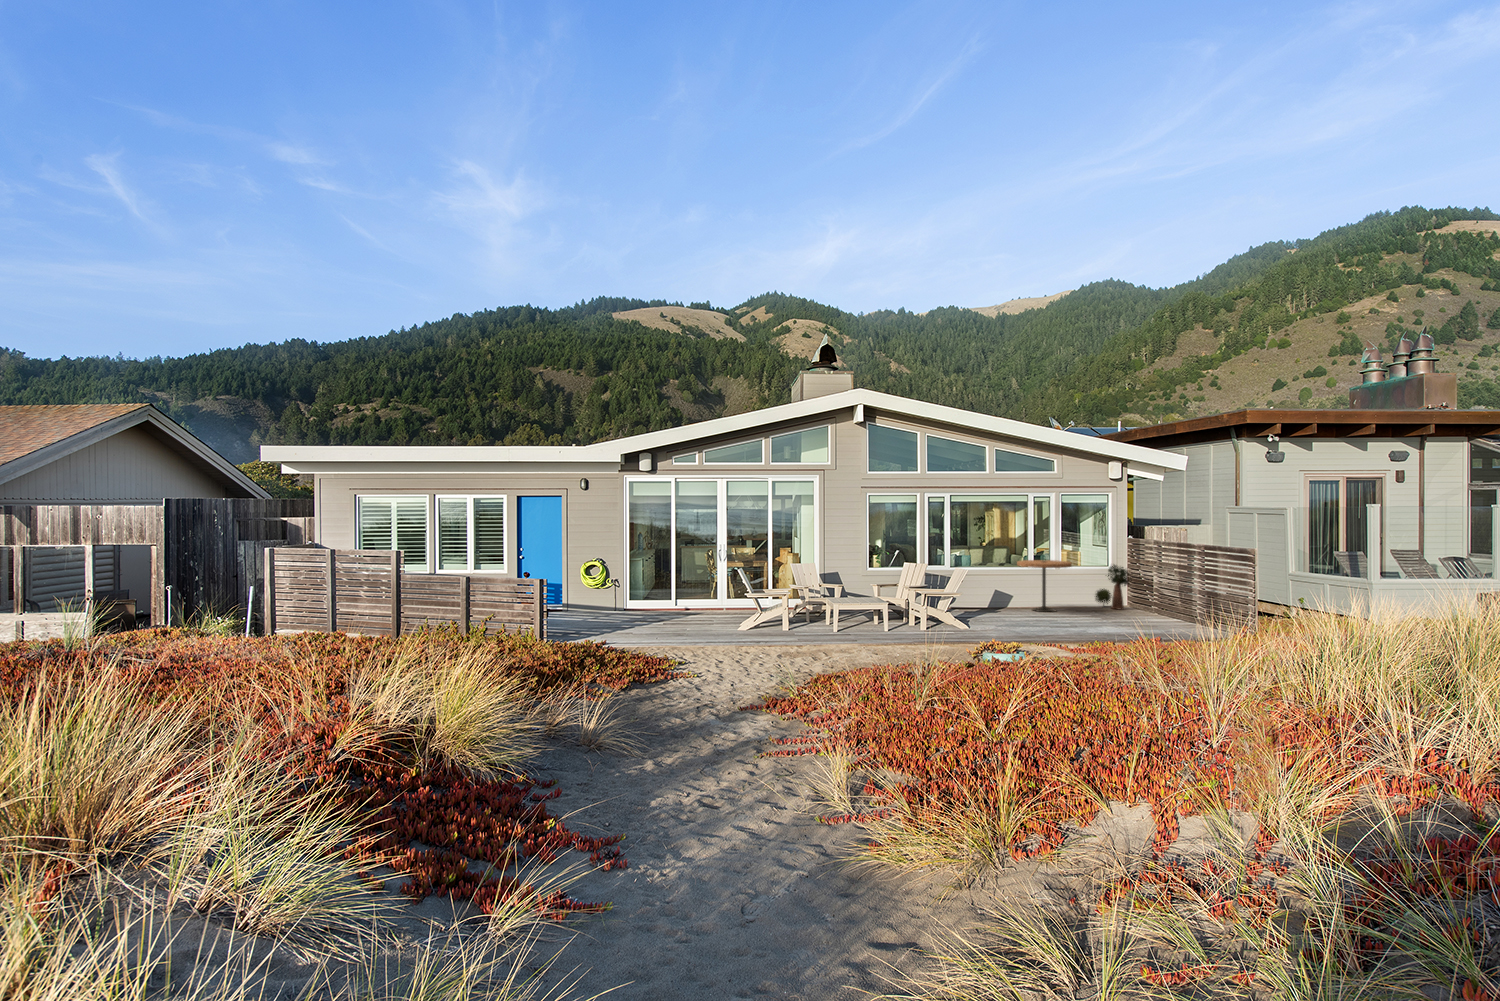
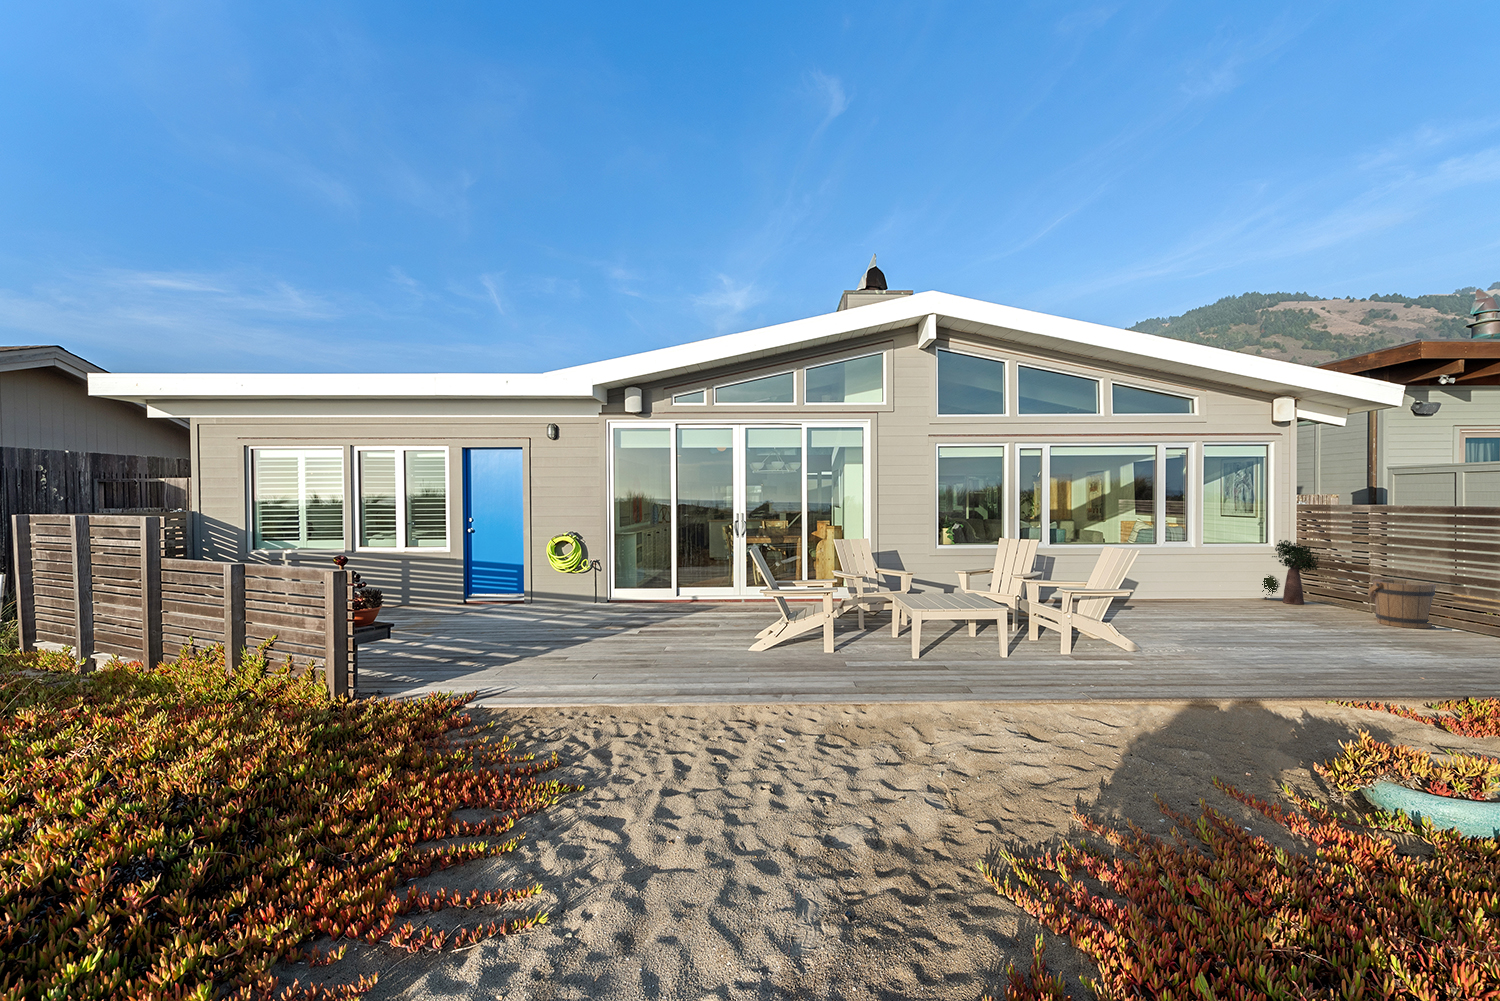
side table: present [1017,560,1072,612] -> none [1150,535,1238,608]
bucket: none [1140,590,1177,621] -> present [1368,579,1437,628]

